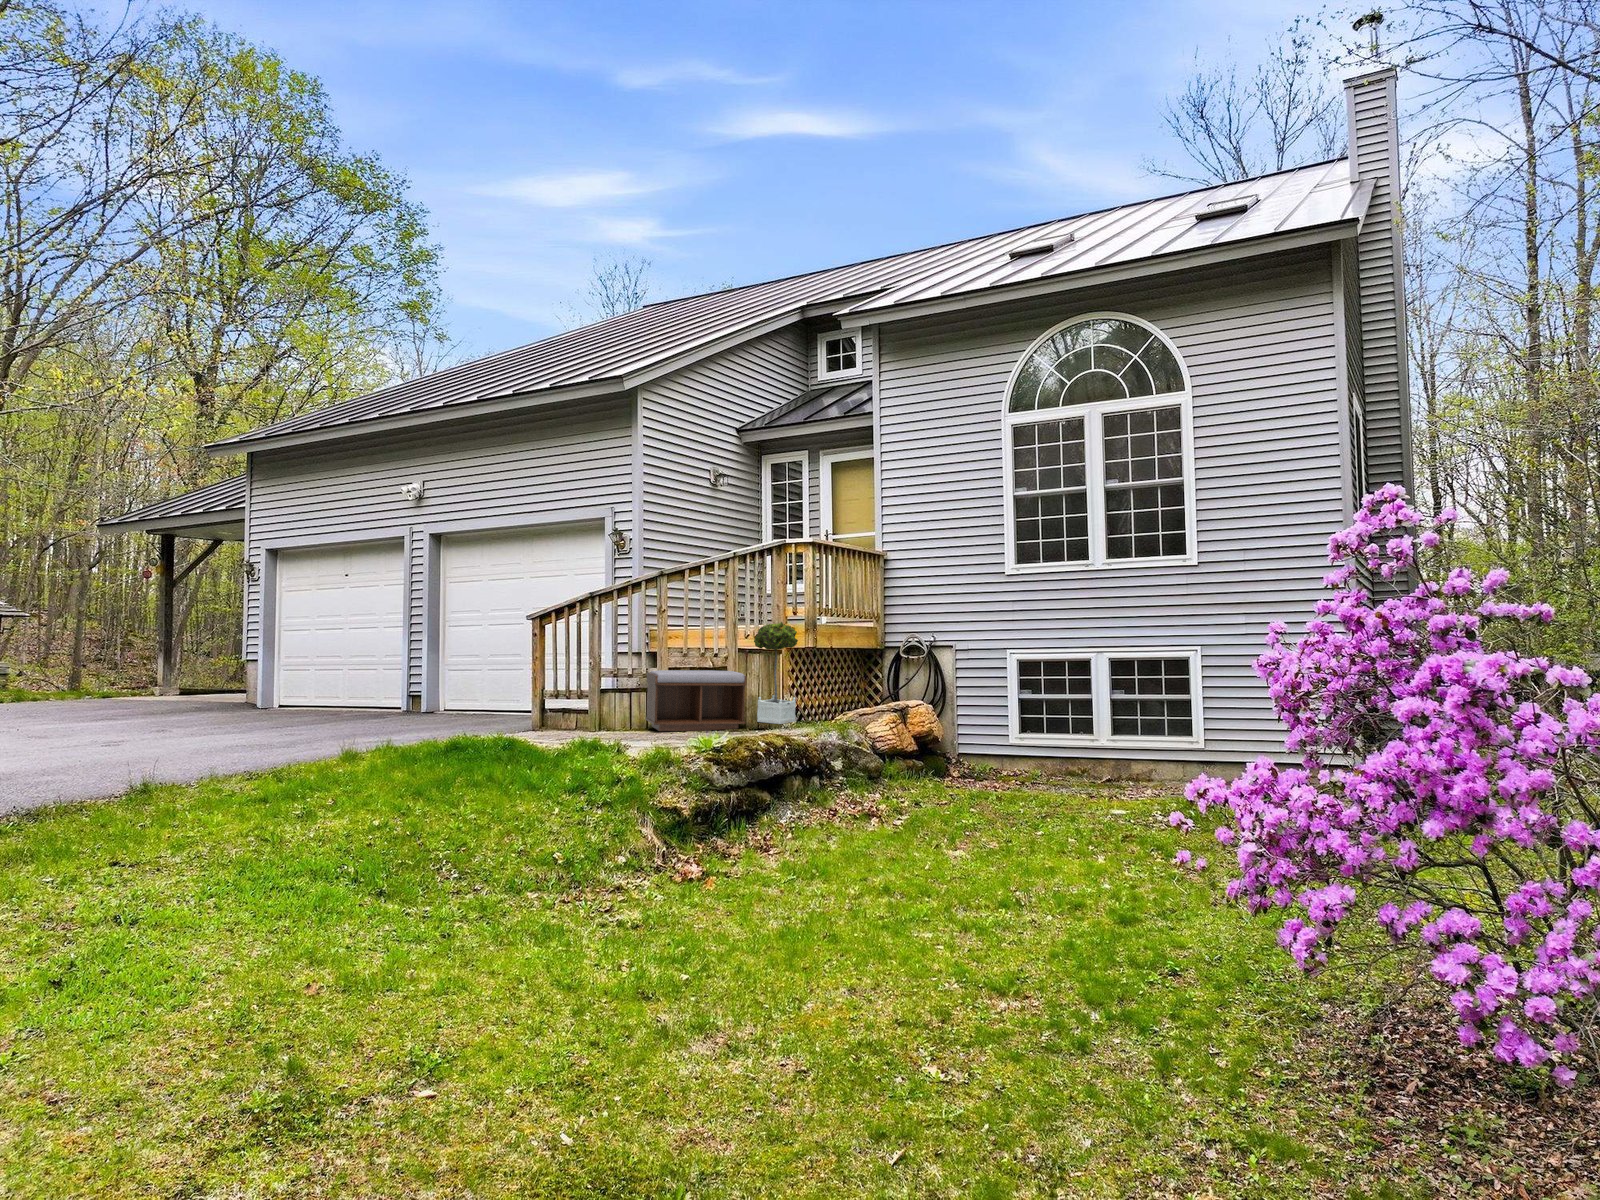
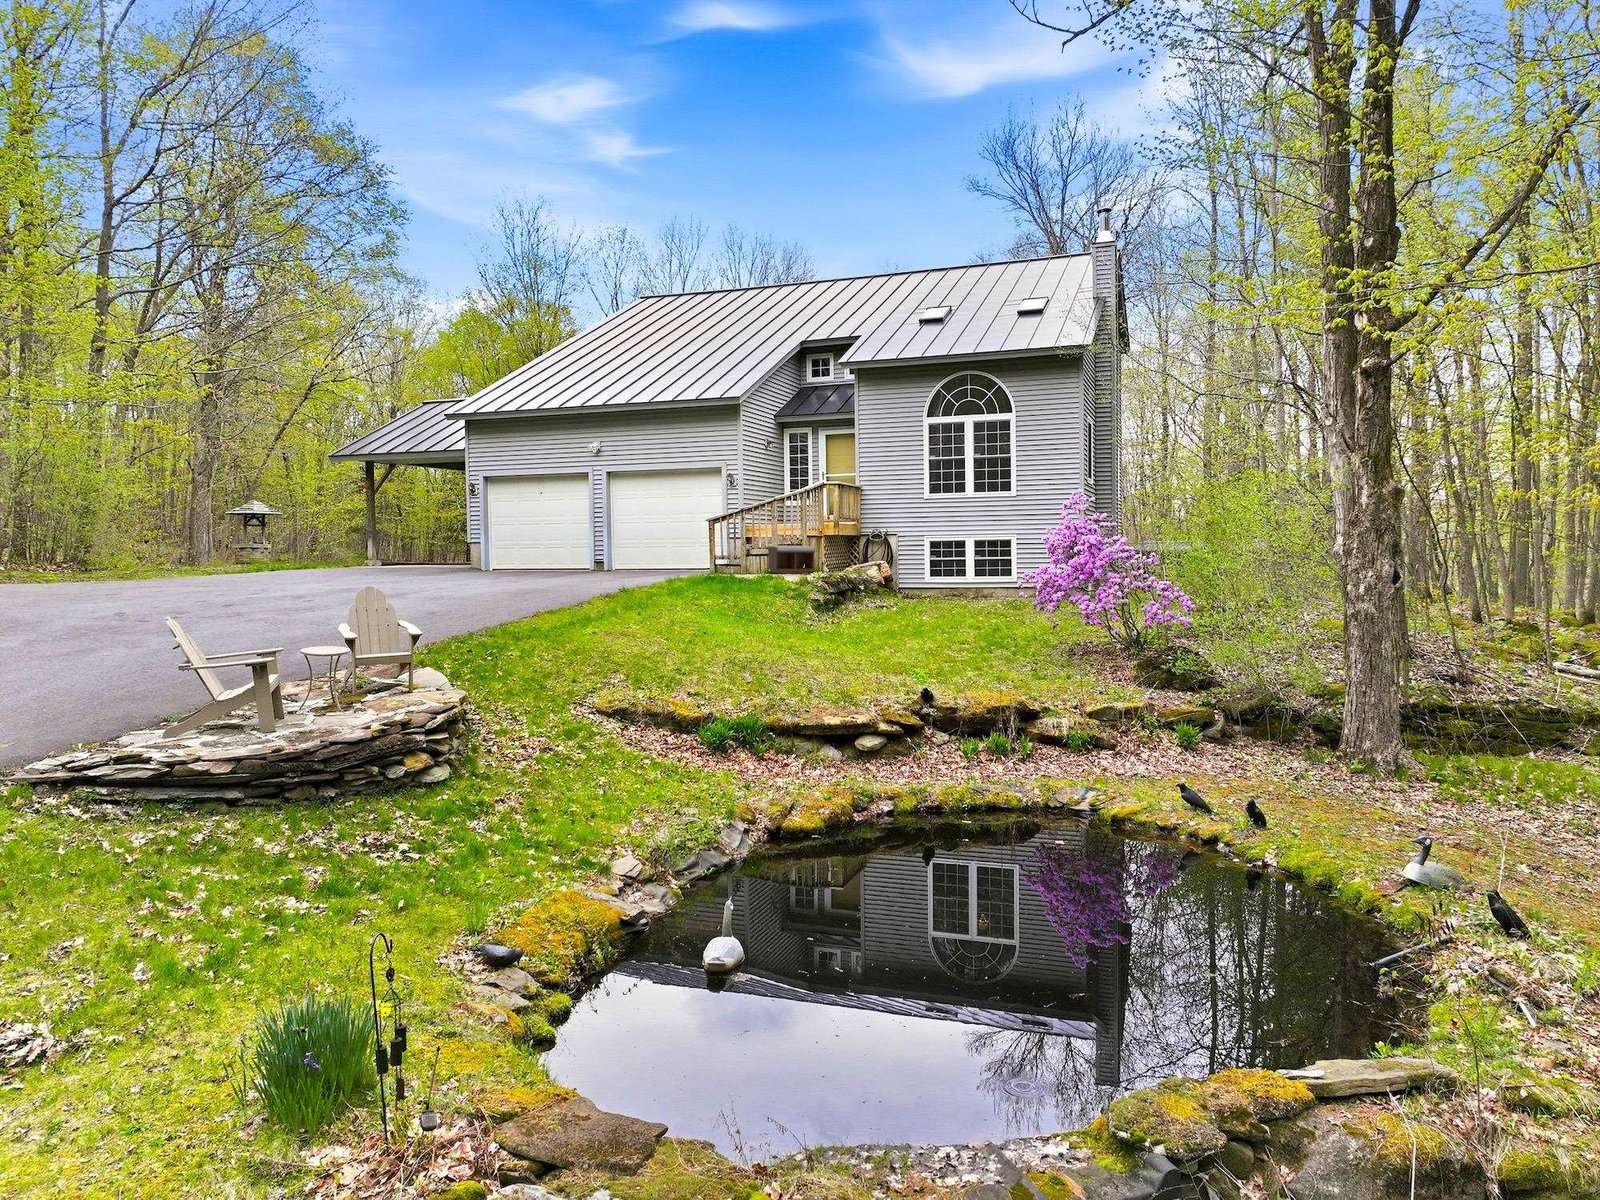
potted tree: present [754,622,798,724] -> none [814,523,834,571]

